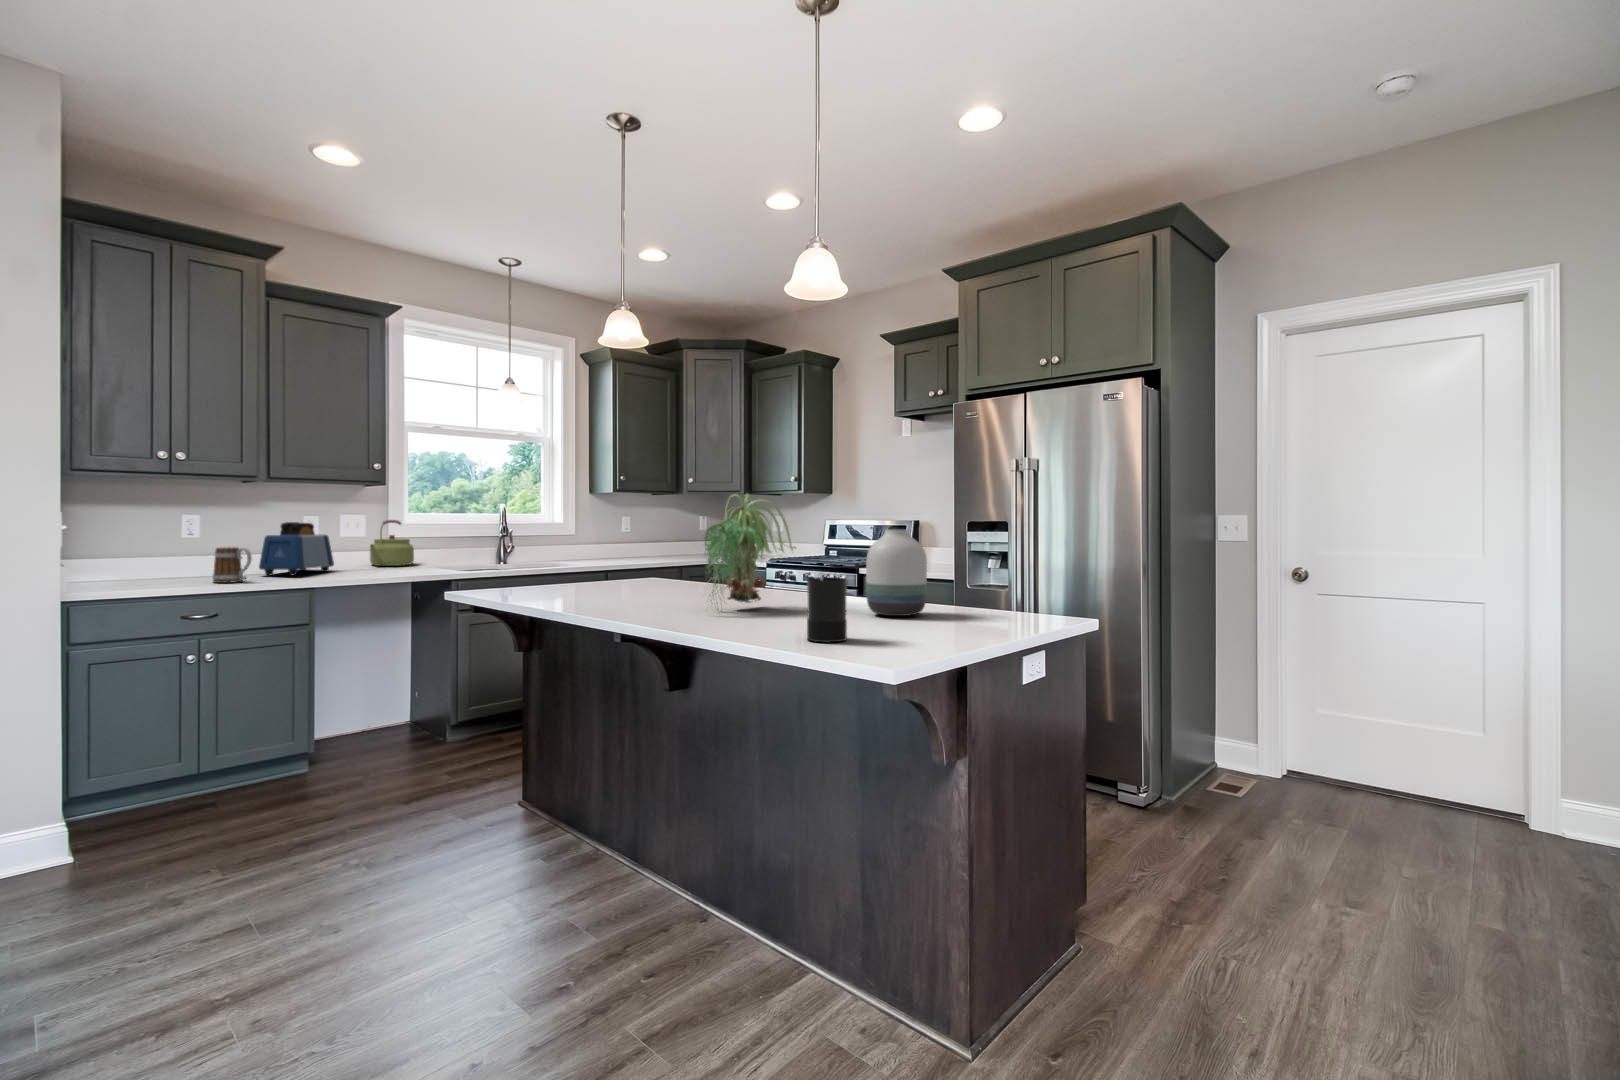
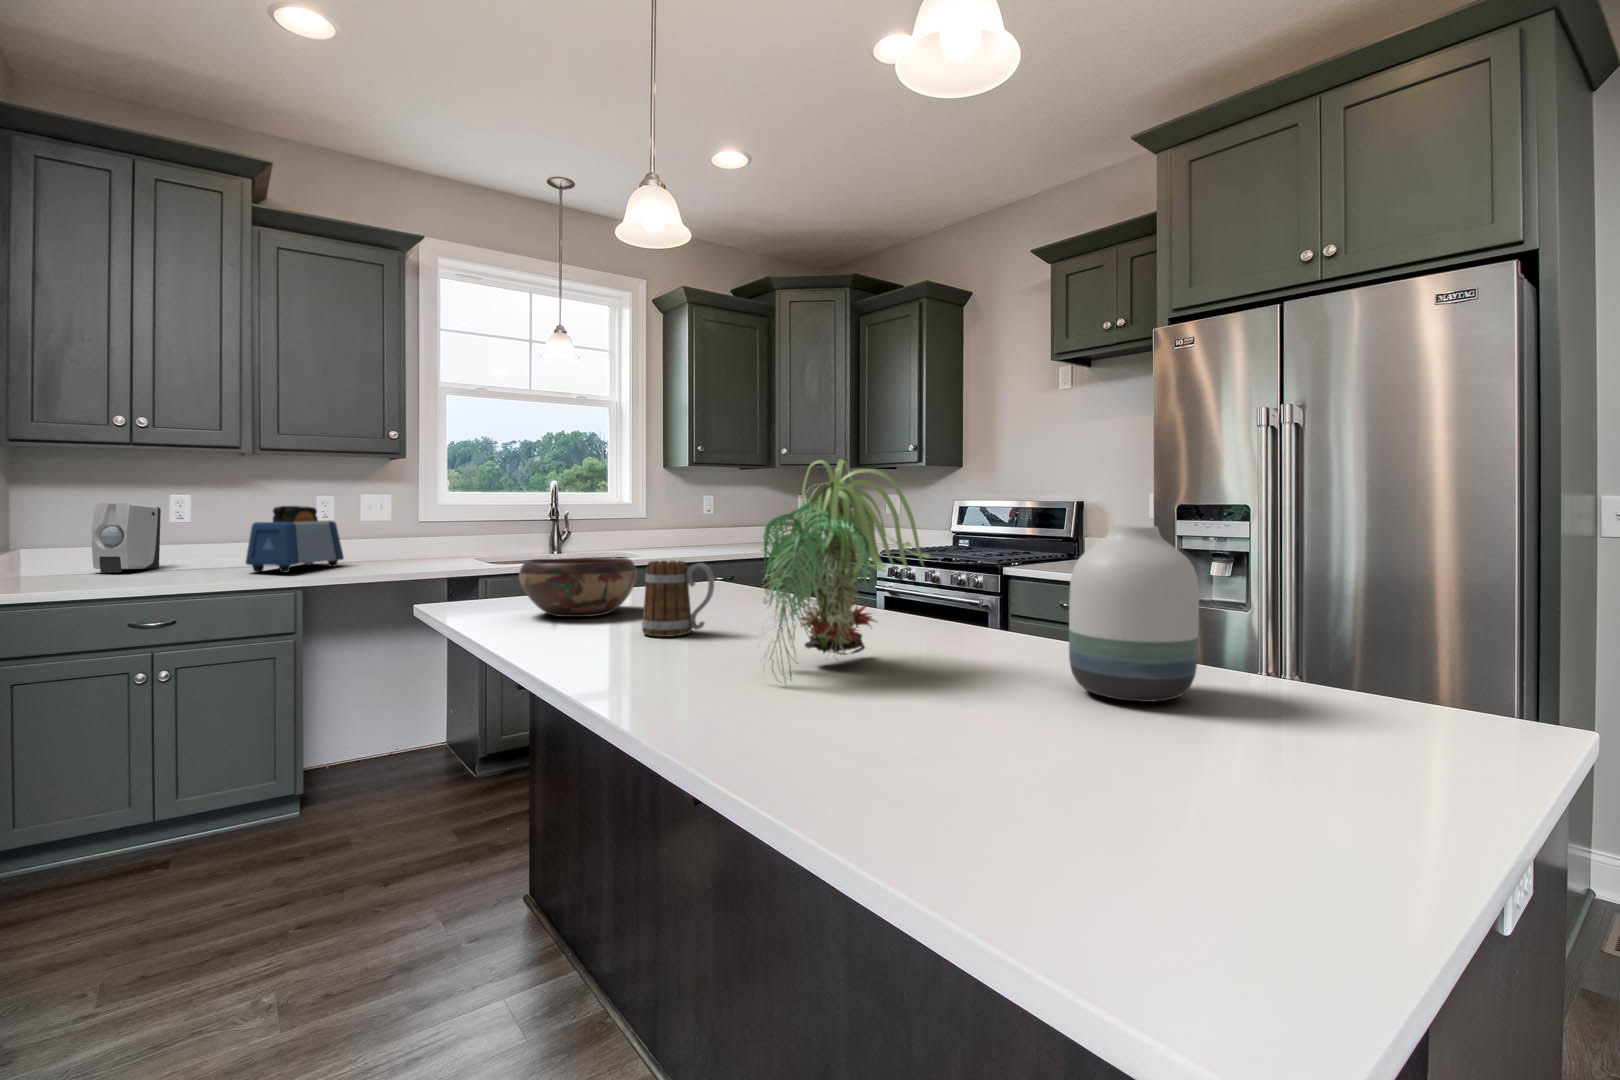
soap dispenser: none [129,519,181,576] -> present [92,503,161,573]
kettle: present [370,520,414,566] -> none [391,502,448,558]
mug: present [213,547,252,583] -> present [642,560,714,637]
decorative bowl: none [527,557,606,595] -> present [519,557,637,617]
candle: present [807,572,847,642] -> none [970,635,1074,829]

